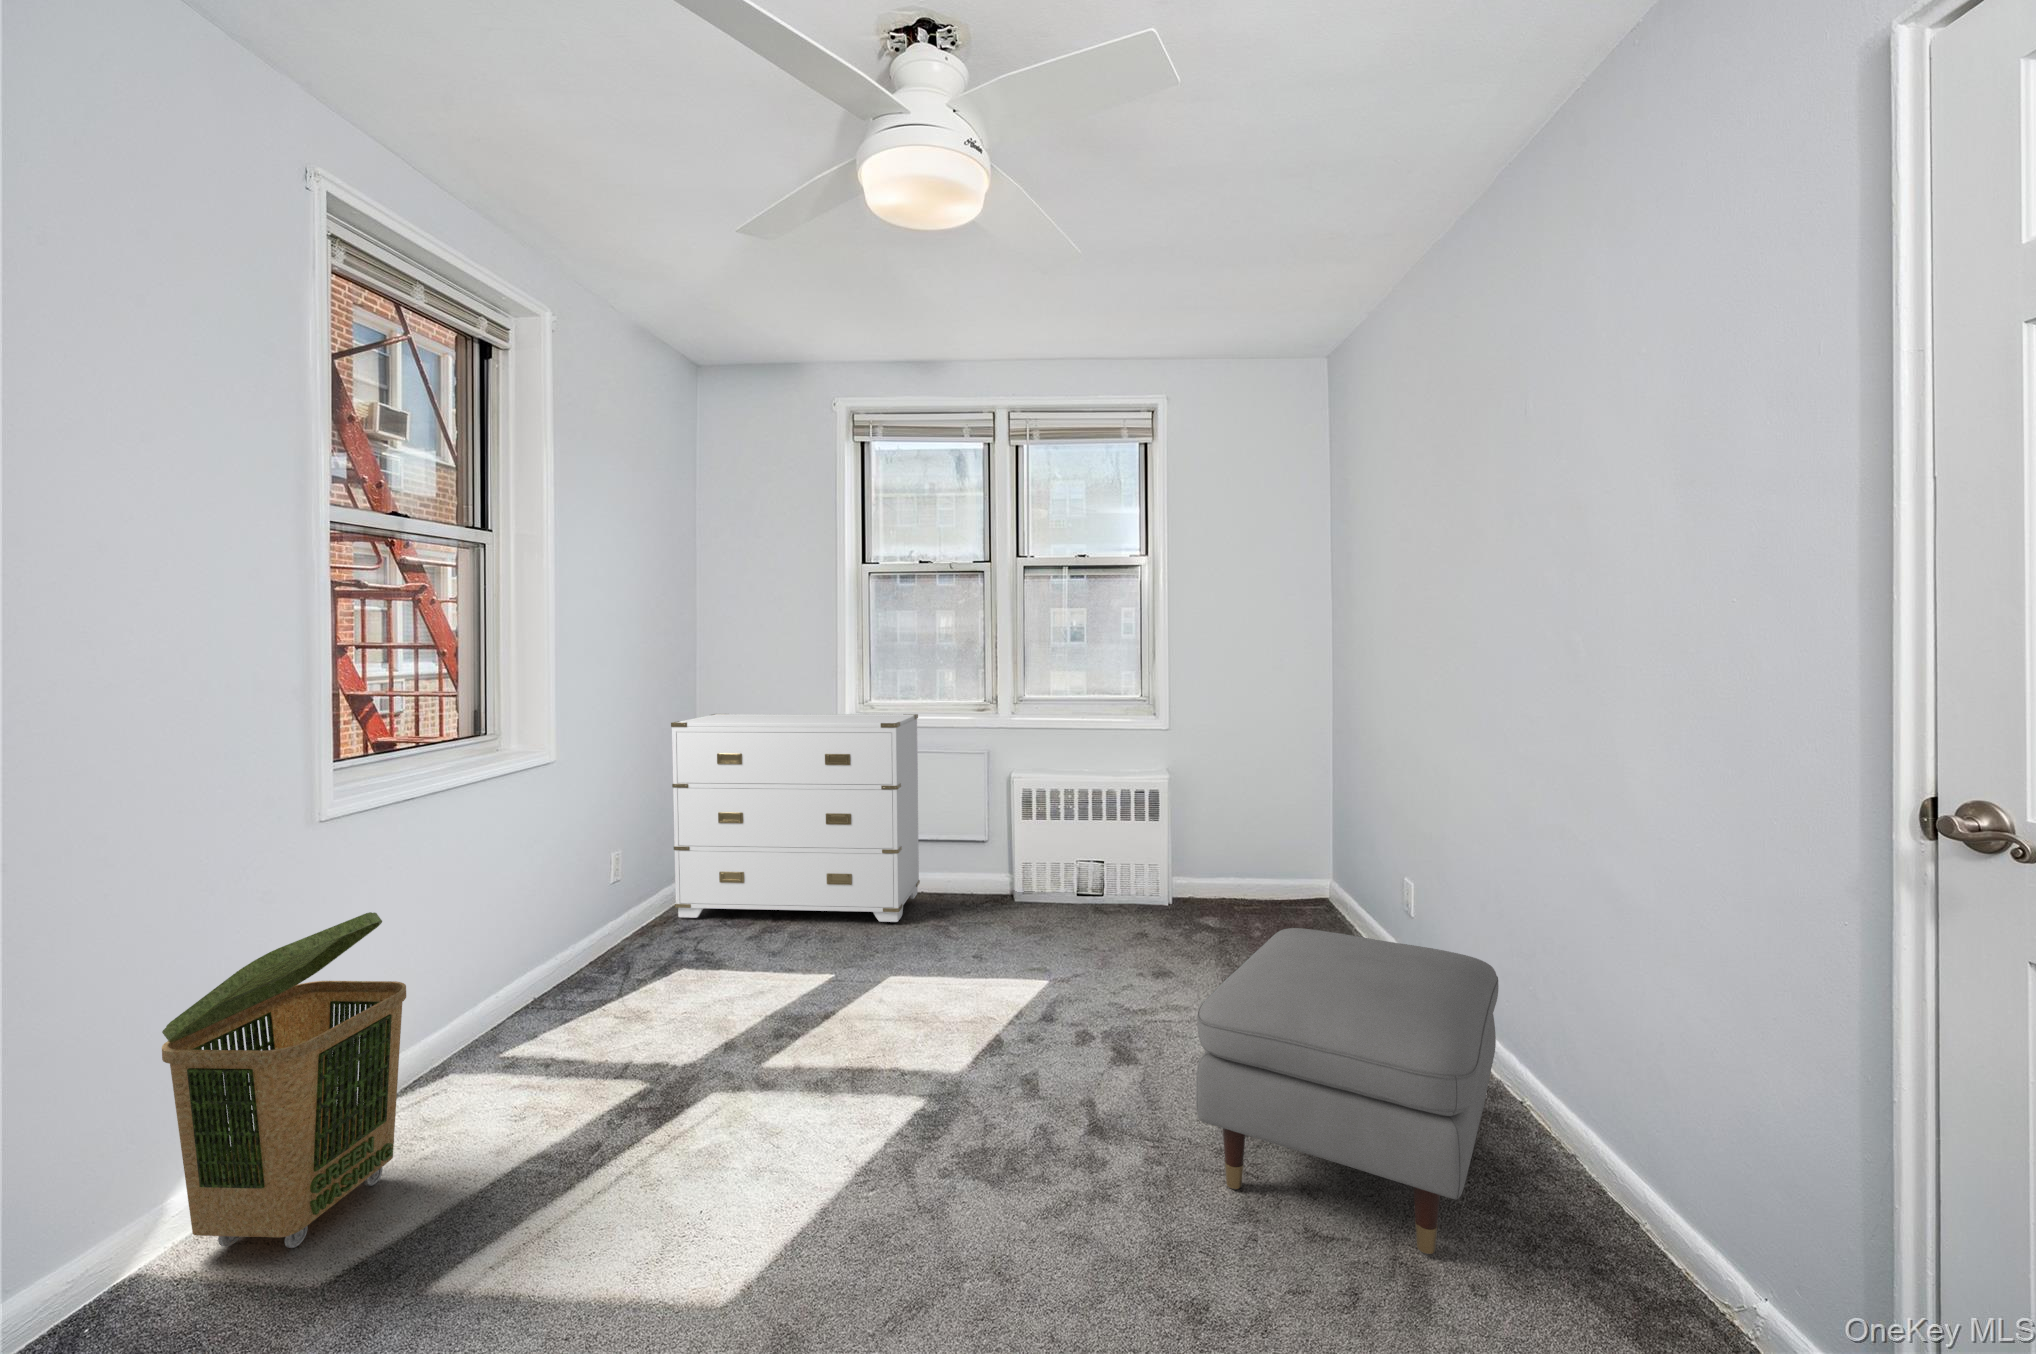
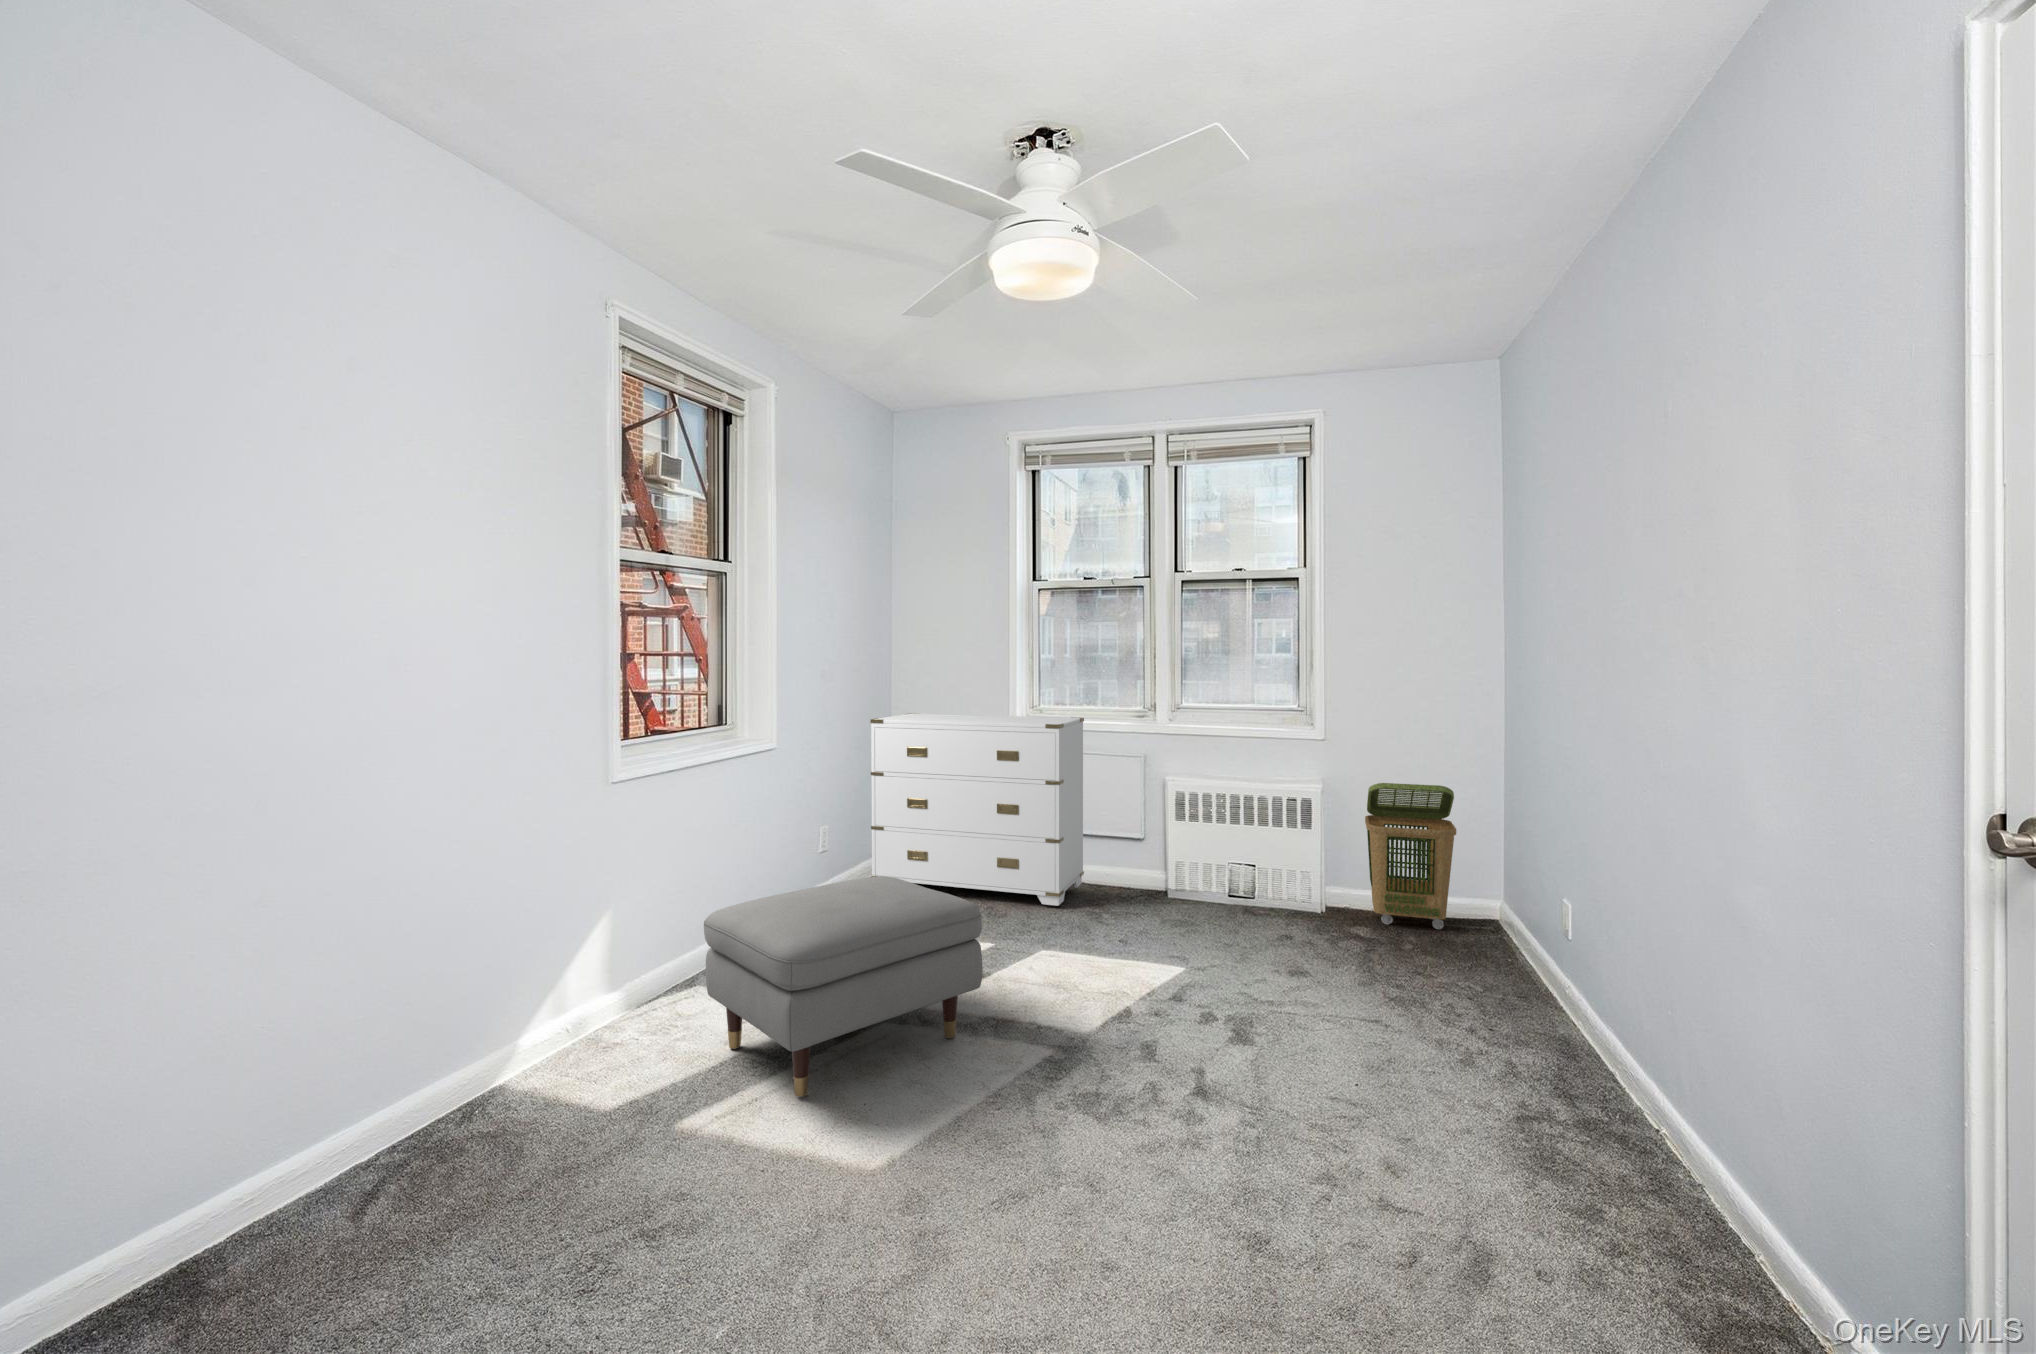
laundry basket: present [162,912,406,1248] -> present [1365,783,1456,929]
ottoman: present [1196,928,1499,1254] -> present [704,876,983,1097]

